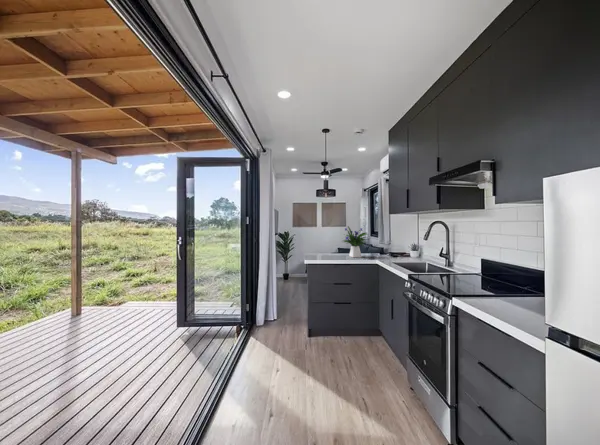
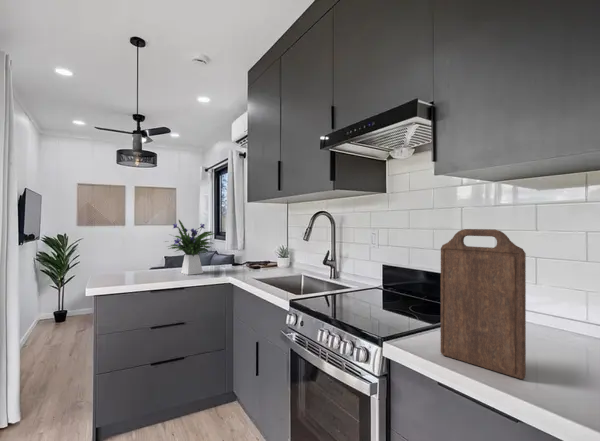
cutting board: none [482,237,524,318] -> present [441,229,526,379]

